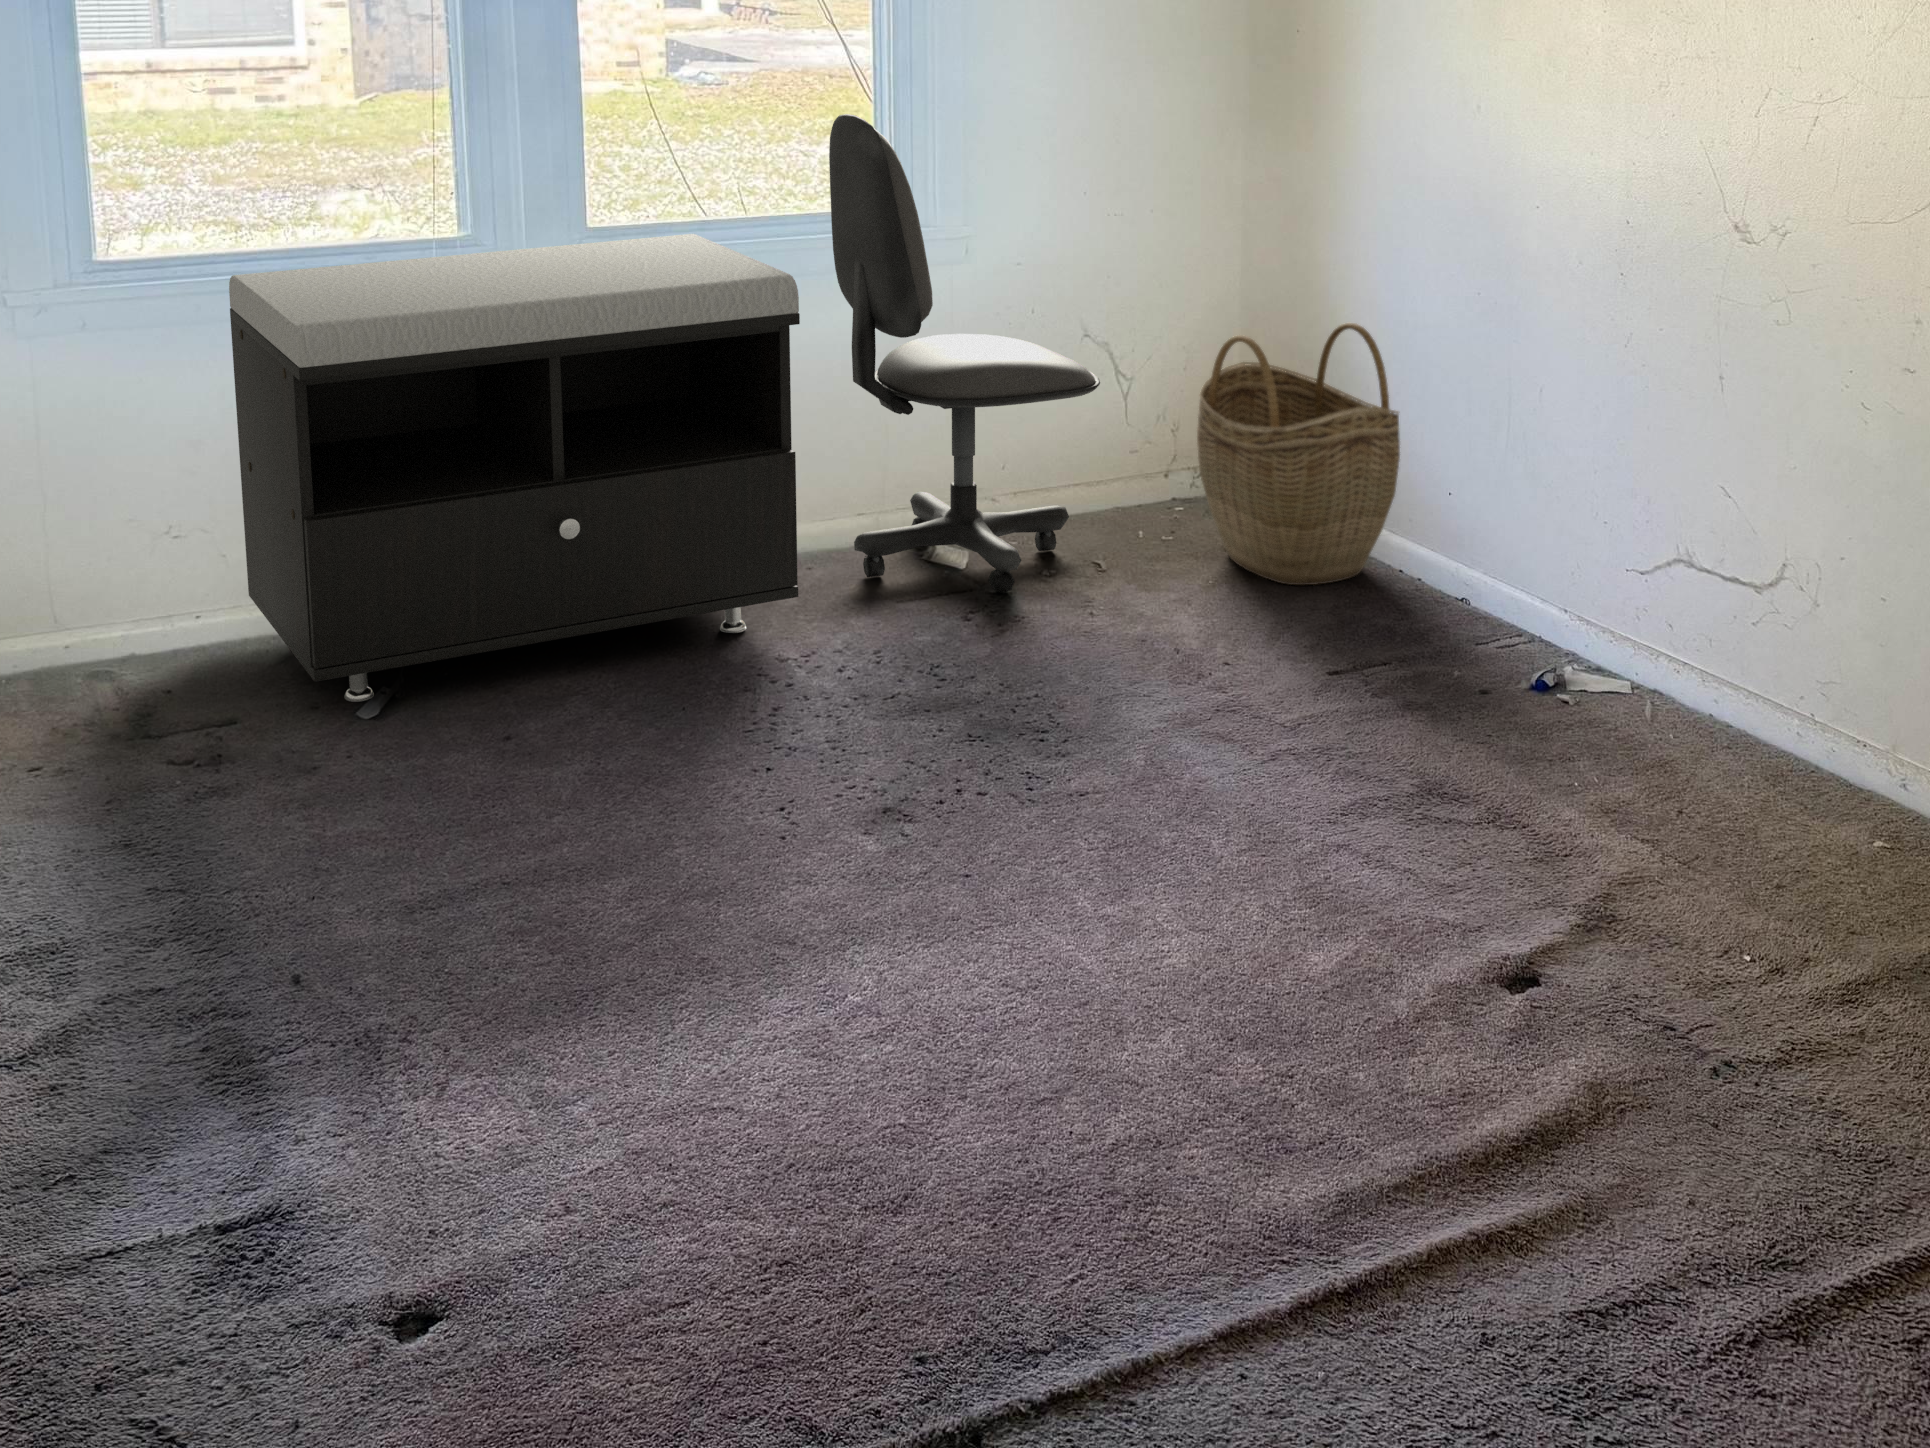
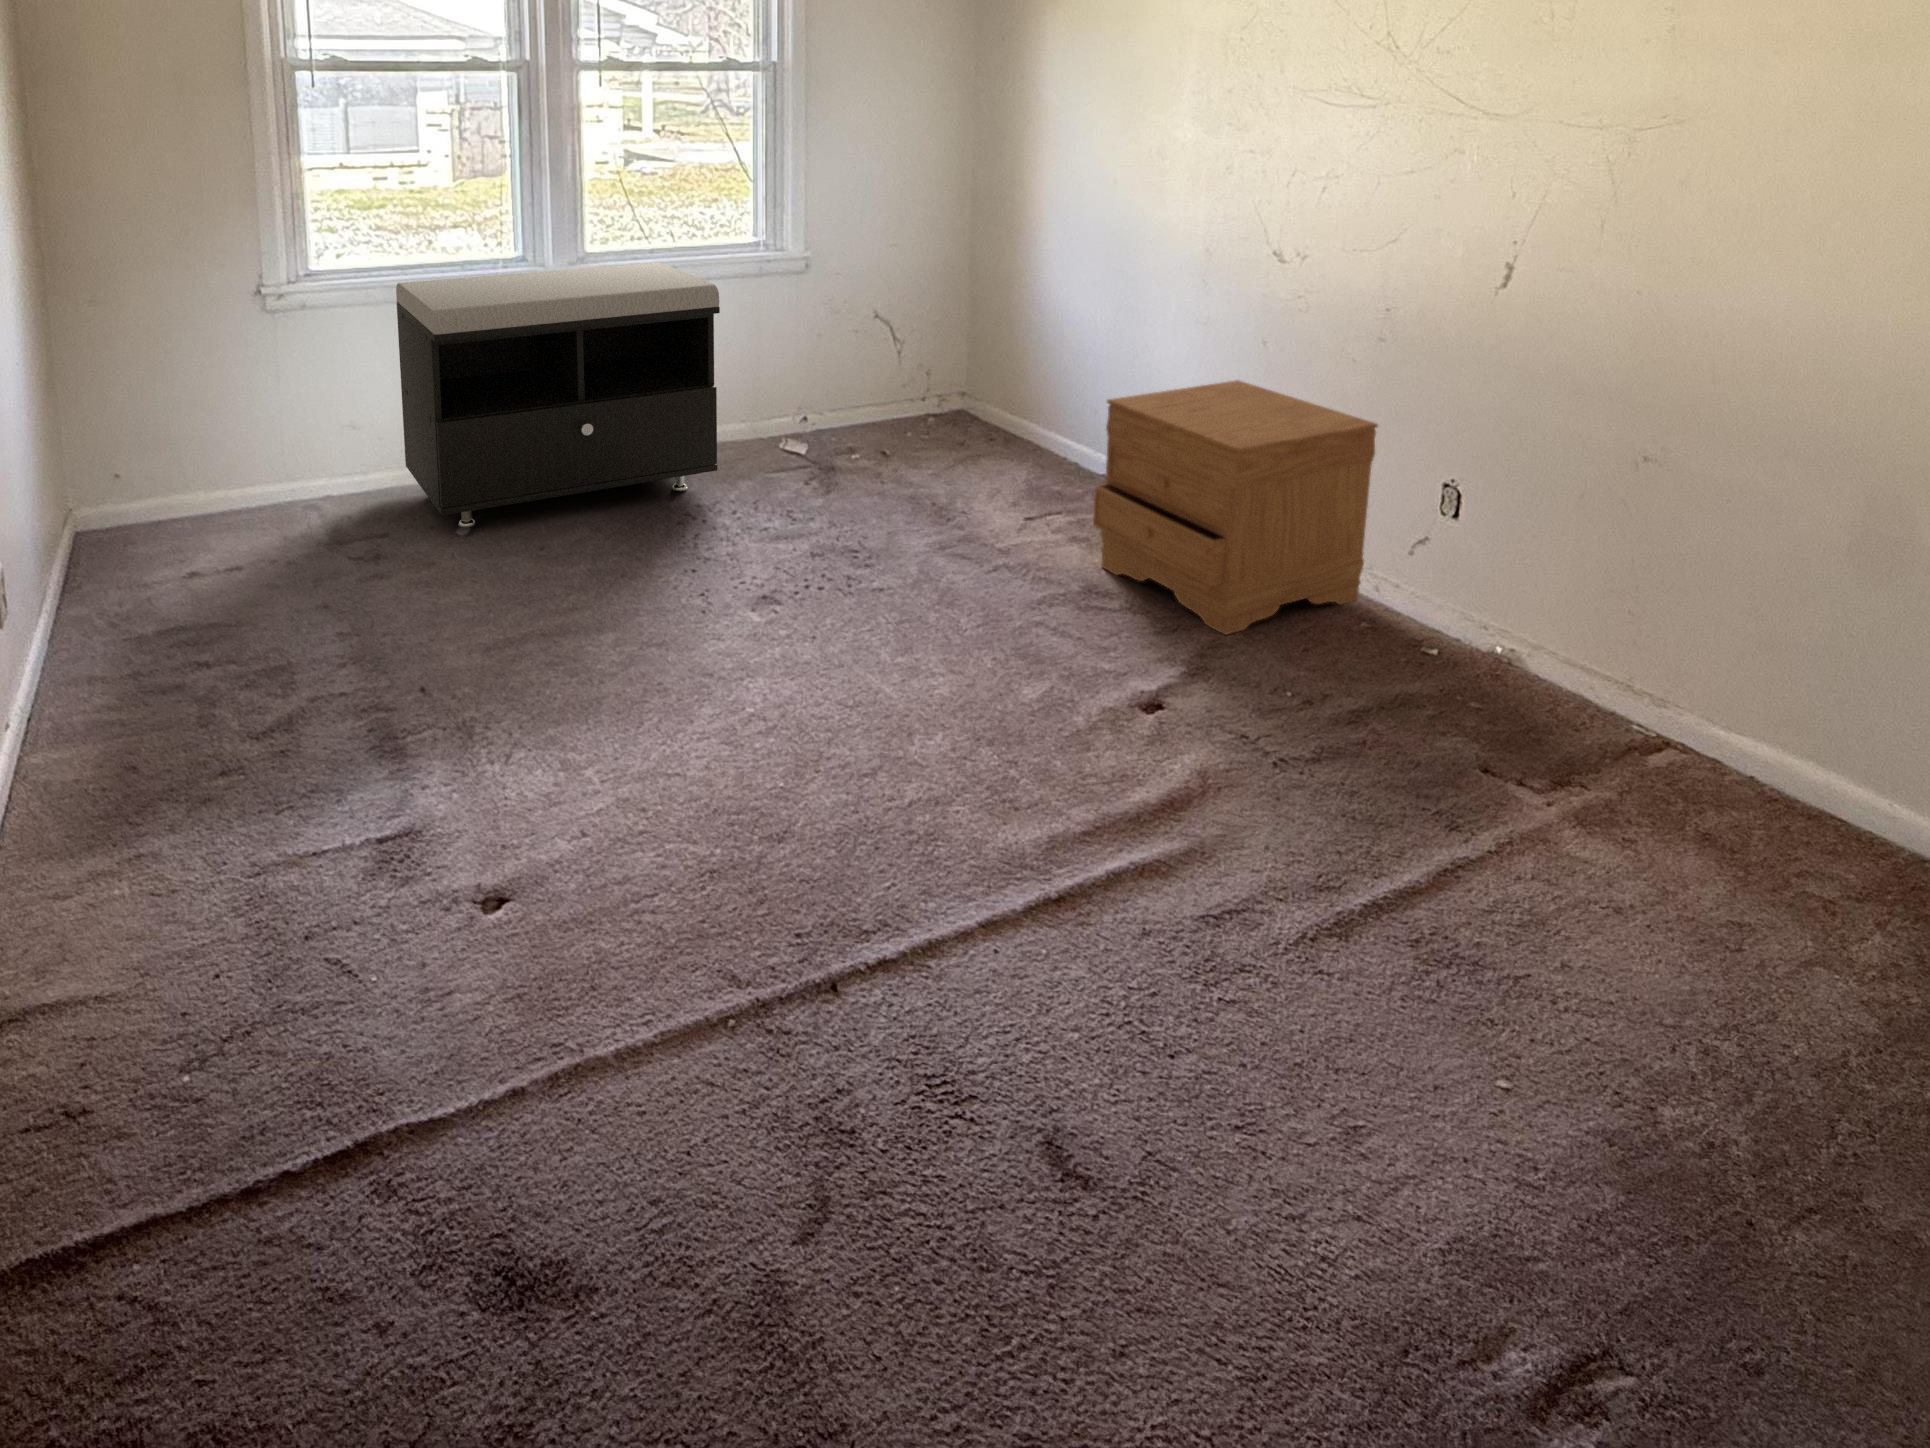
office chair: present [829,114,1100,594] -> none [736,194,891,470]
woven basket: present [1197,323,1400,585] -> none [946,316,1065,468]
nightstand: none [1437,433,1906,863] -> present [1093,380,1378,635]

